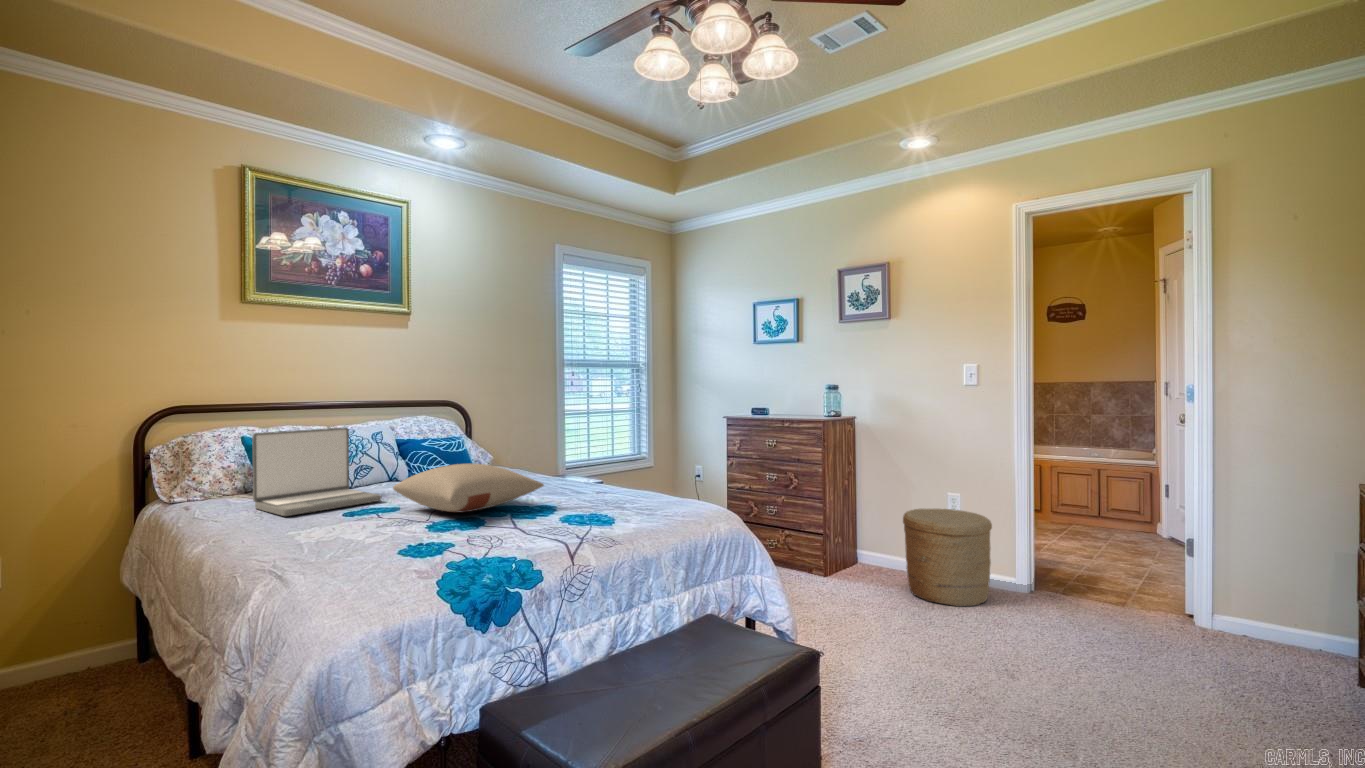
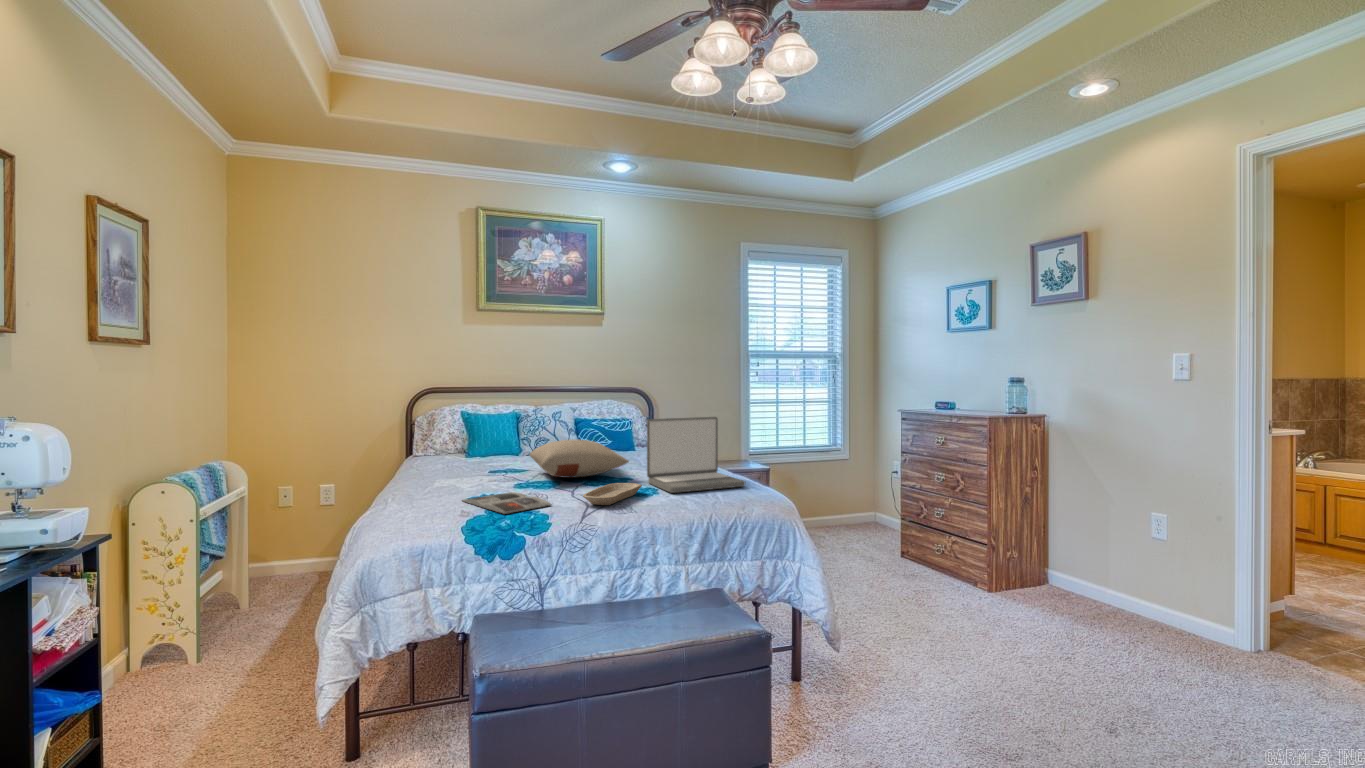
laptop: present [252,427,381,516] -> present [647,417,745,493]
tray: none [548,509,592,539] -> present [583,483,642,505]
woven basket: present [903,509,992,606] -> none [1073,532,1201,662]
magazine: none [373,537,514,566] -> present [462,492,551,514]

